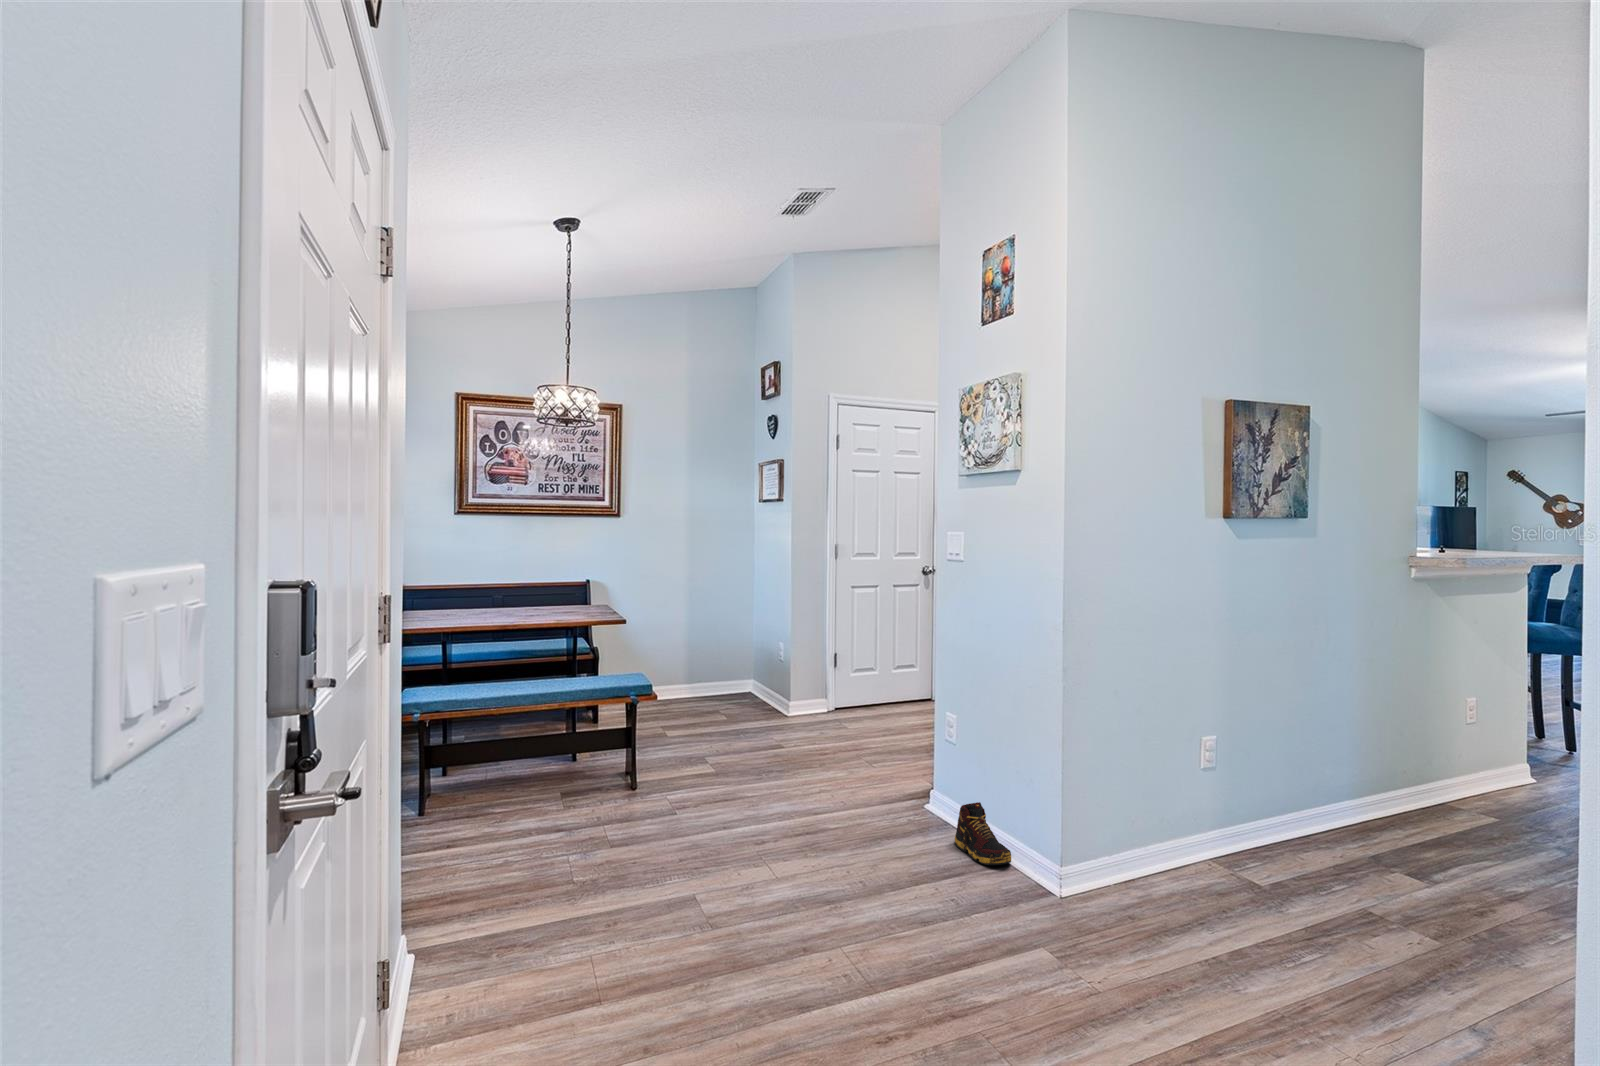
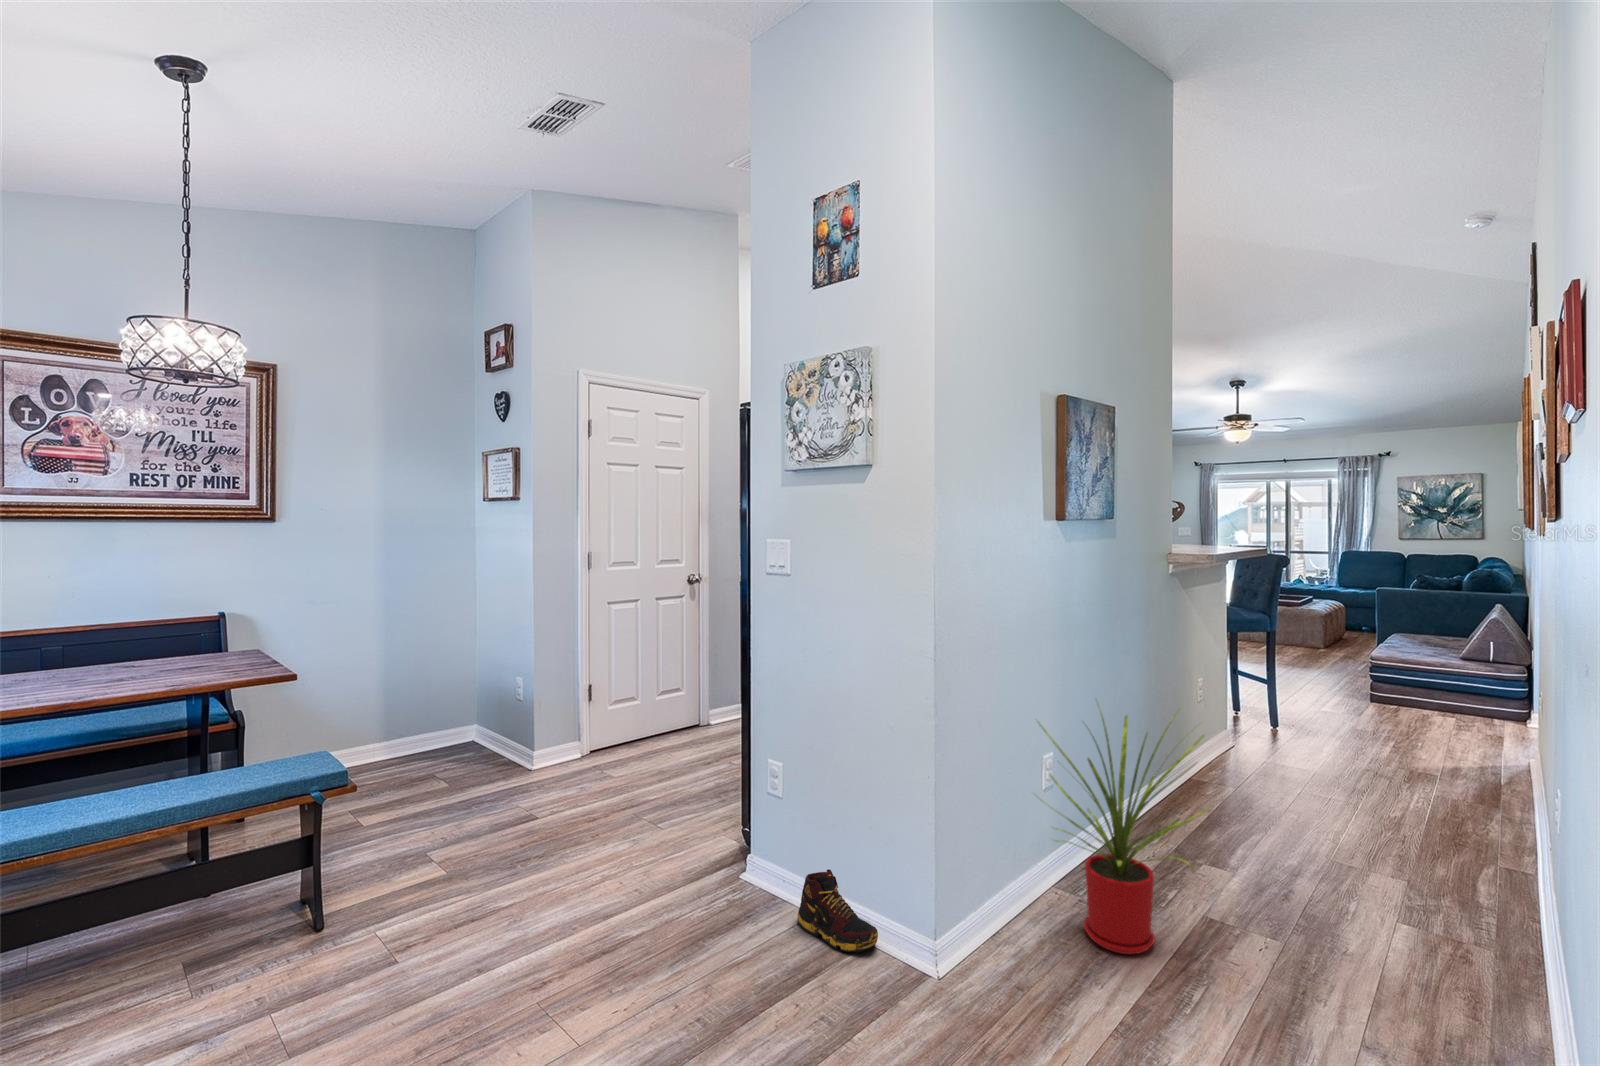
house plant: none [1154,682,1337,913] -> present [1039,703,1212,954]

